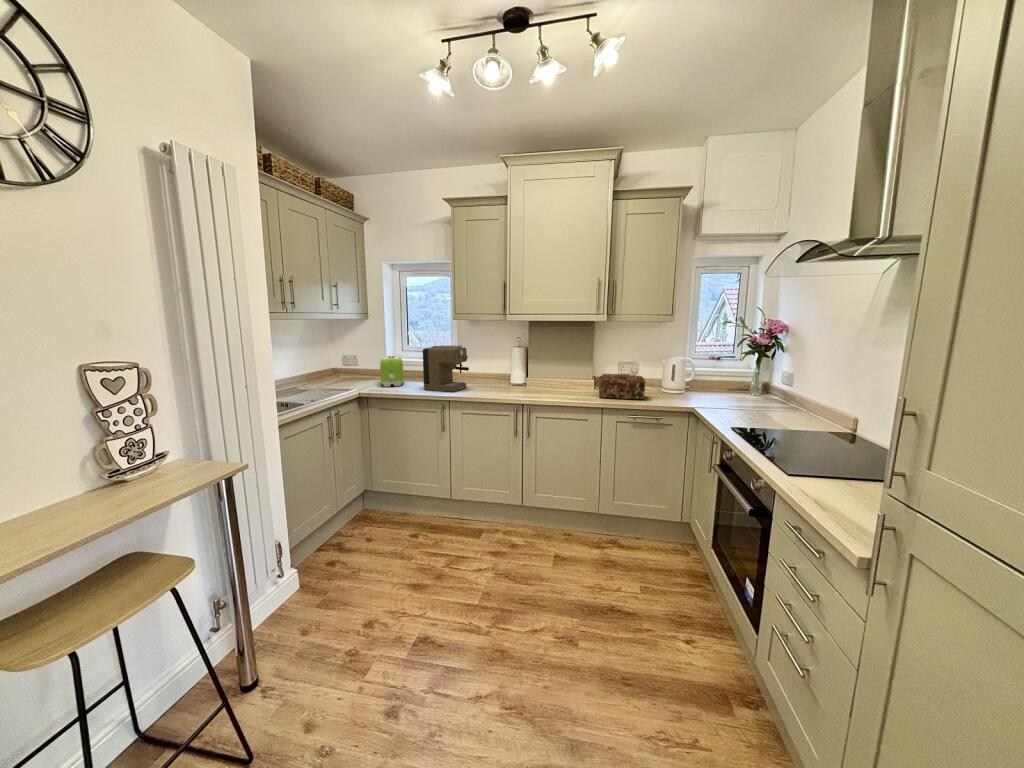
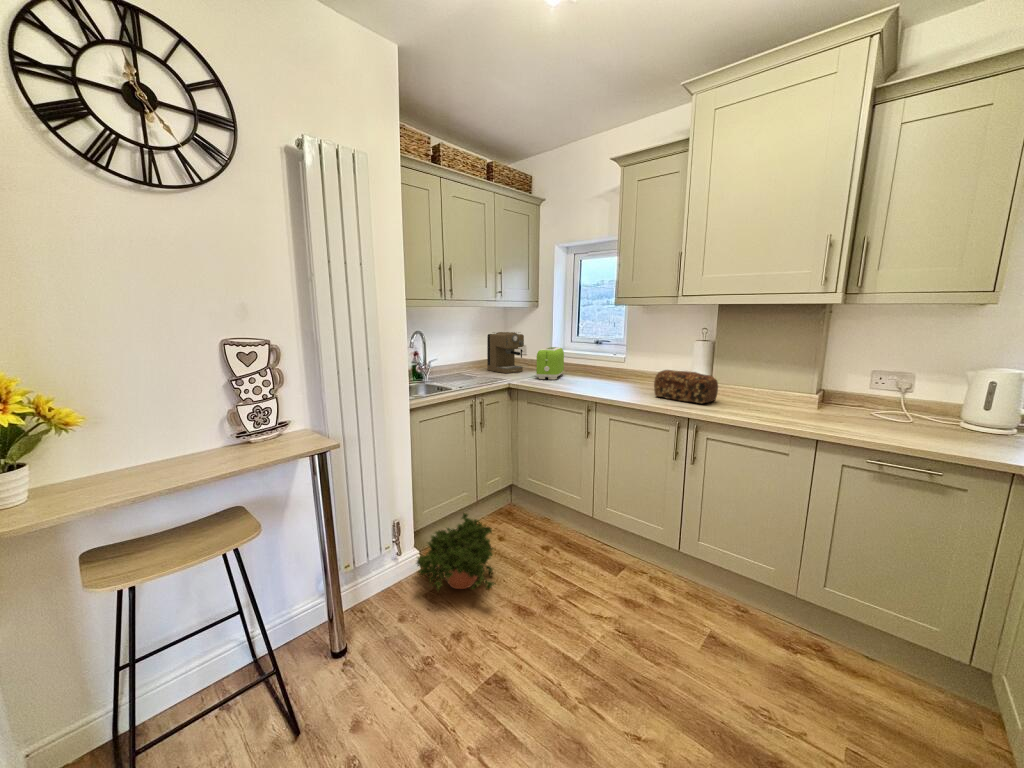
coffee maker: present [423,345,469,392] -> present [487,332,524,373]
bread loaf: present [599,374,645,399] -> present [654,370,718,403]
potted plant: none [296,520,394,601] -> present [416,513,494,591]

